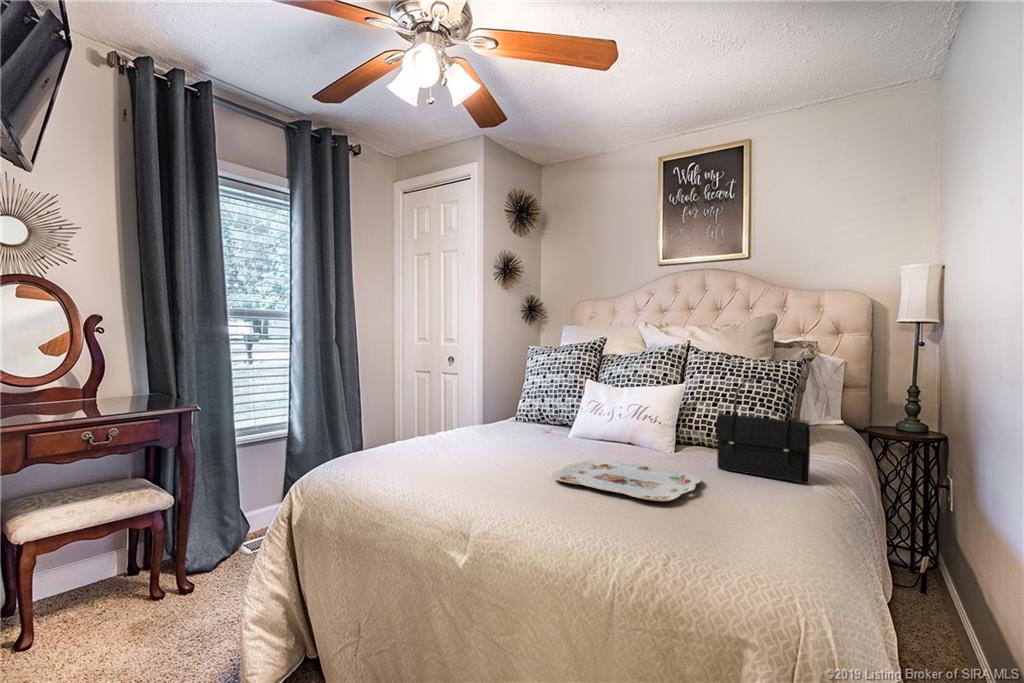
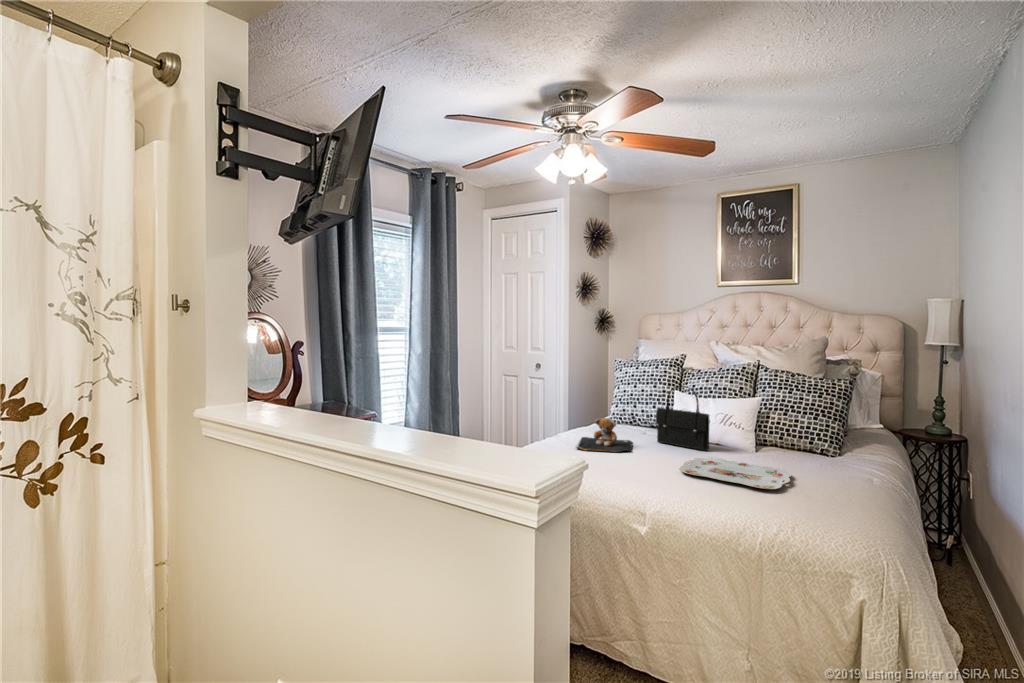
handbag: present [715,378,810,484] -> present [656,386,709,451]
teddy bear: none [438,410,521,454] -> present [576,418,632,452]

